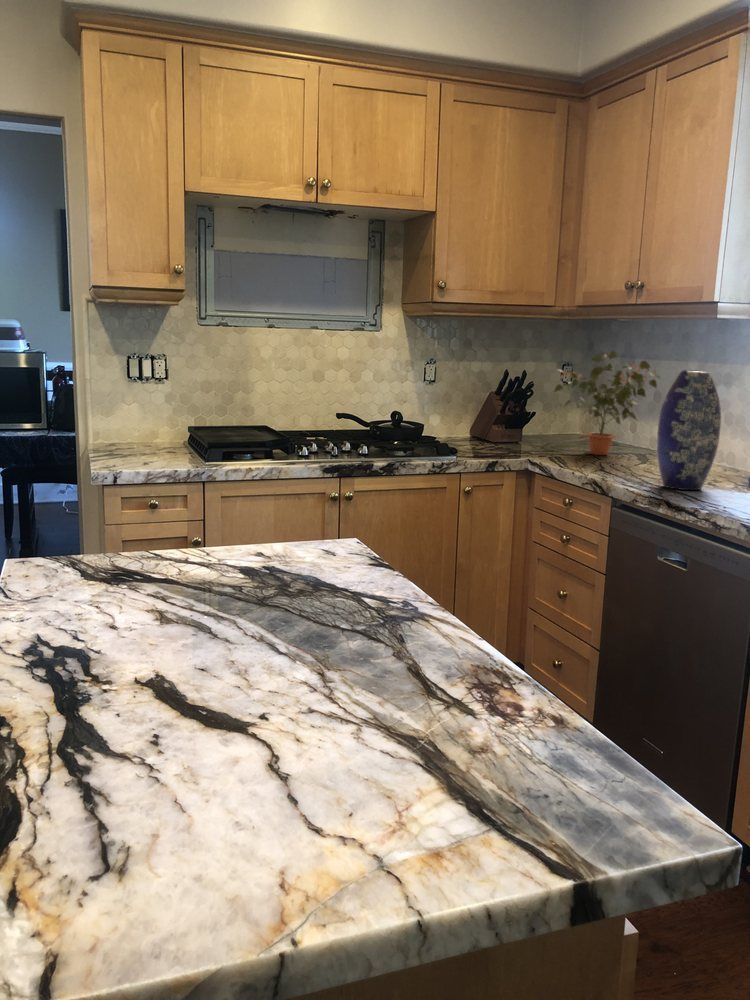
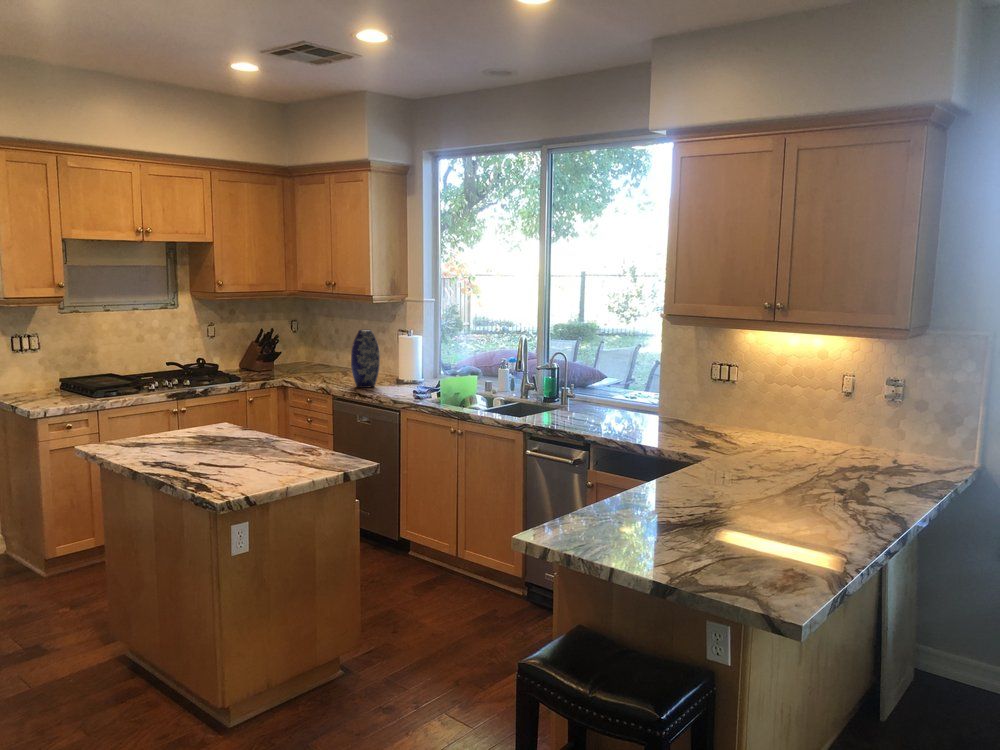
potted plant: present [554,351,660,455] -> none [291,316,351,374]

